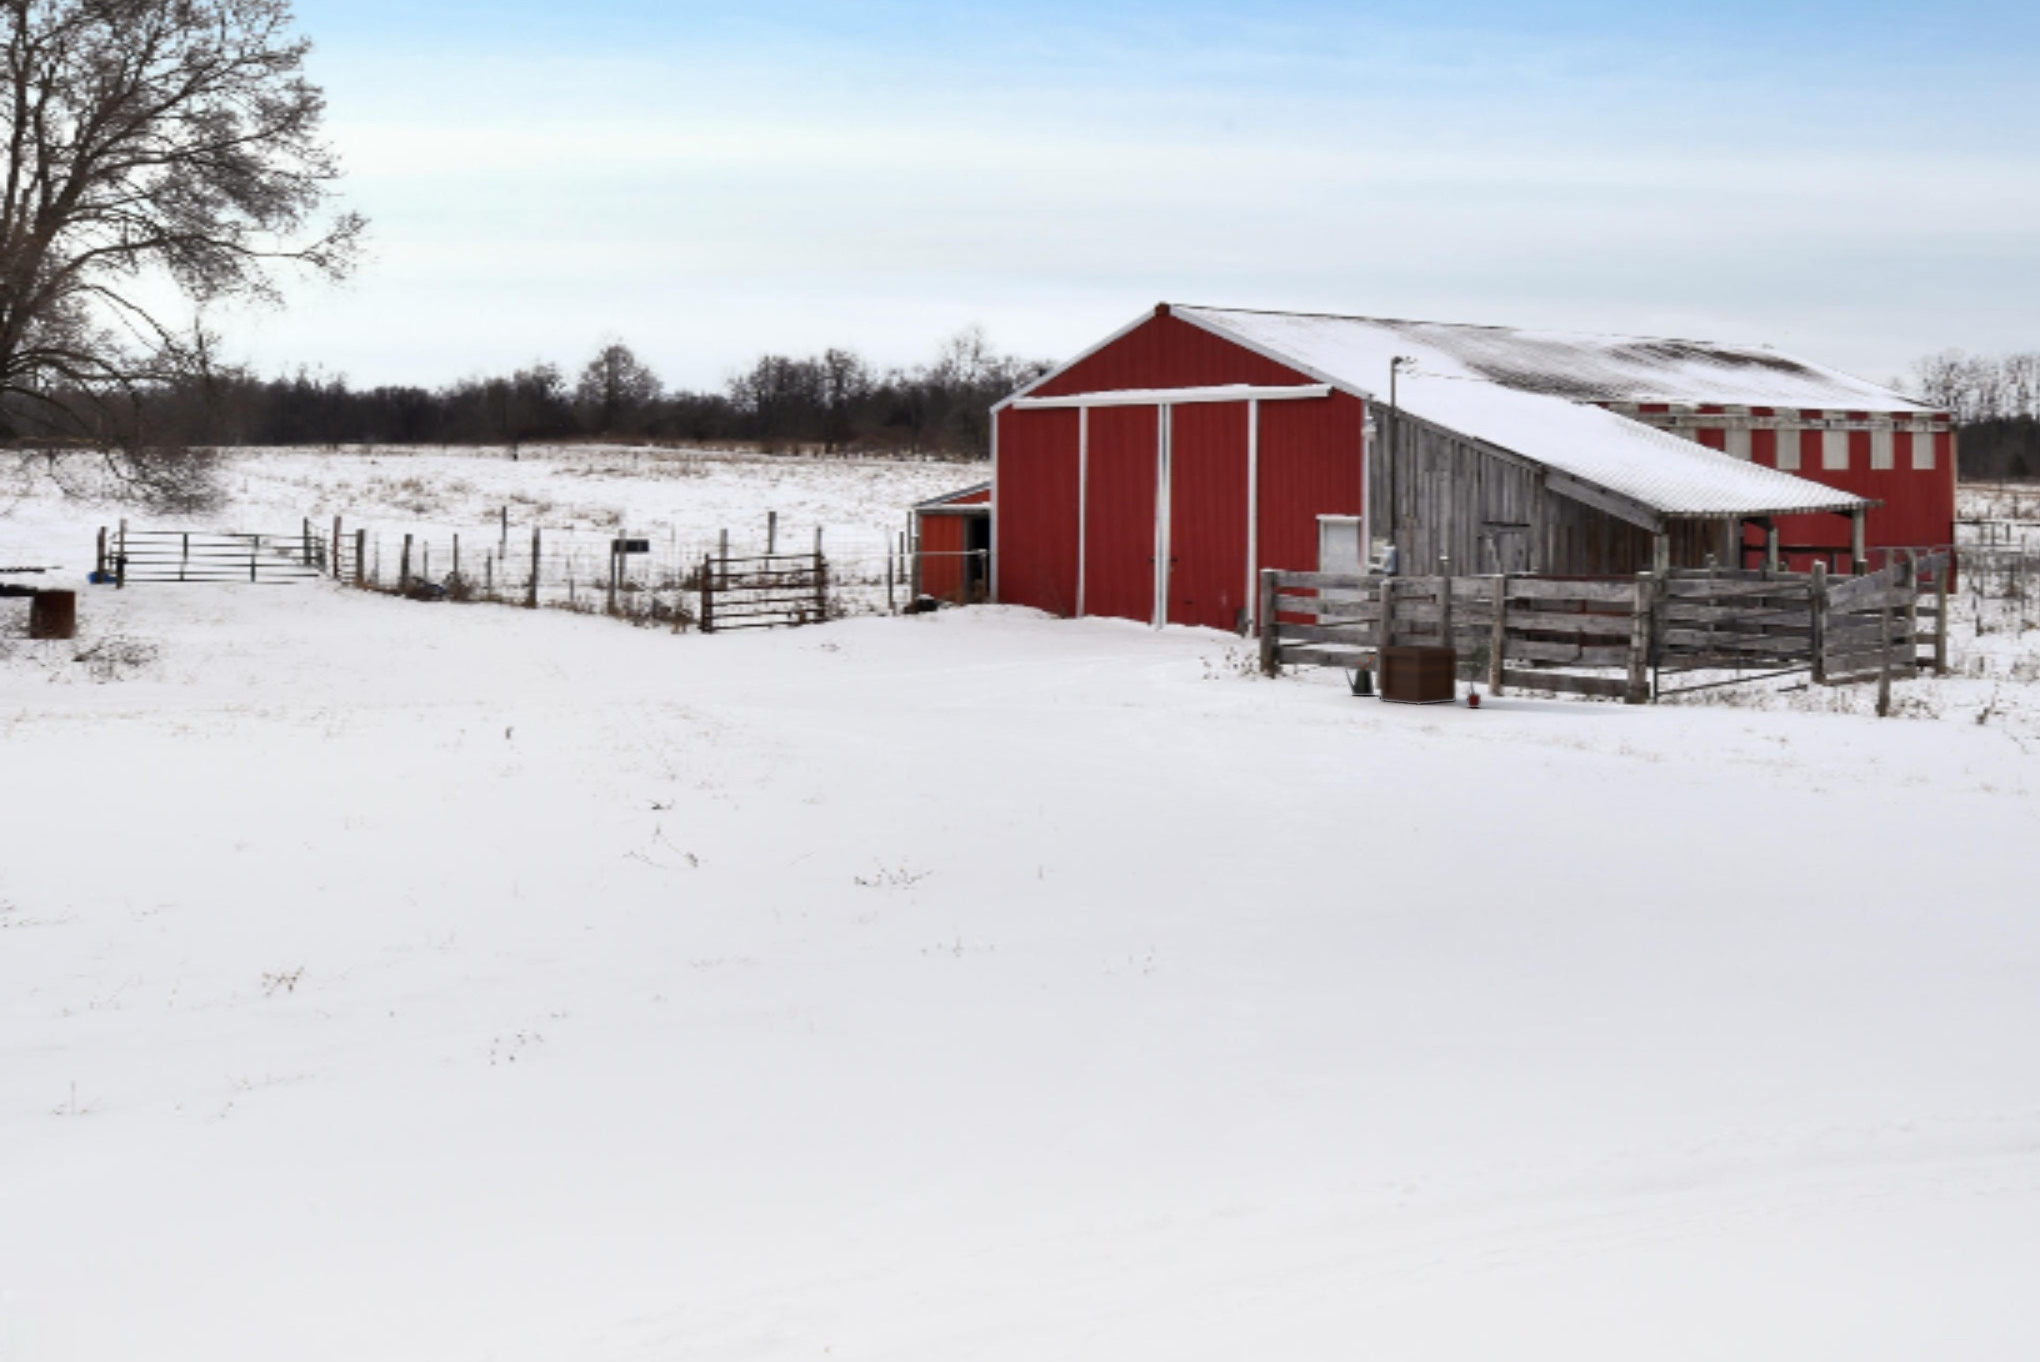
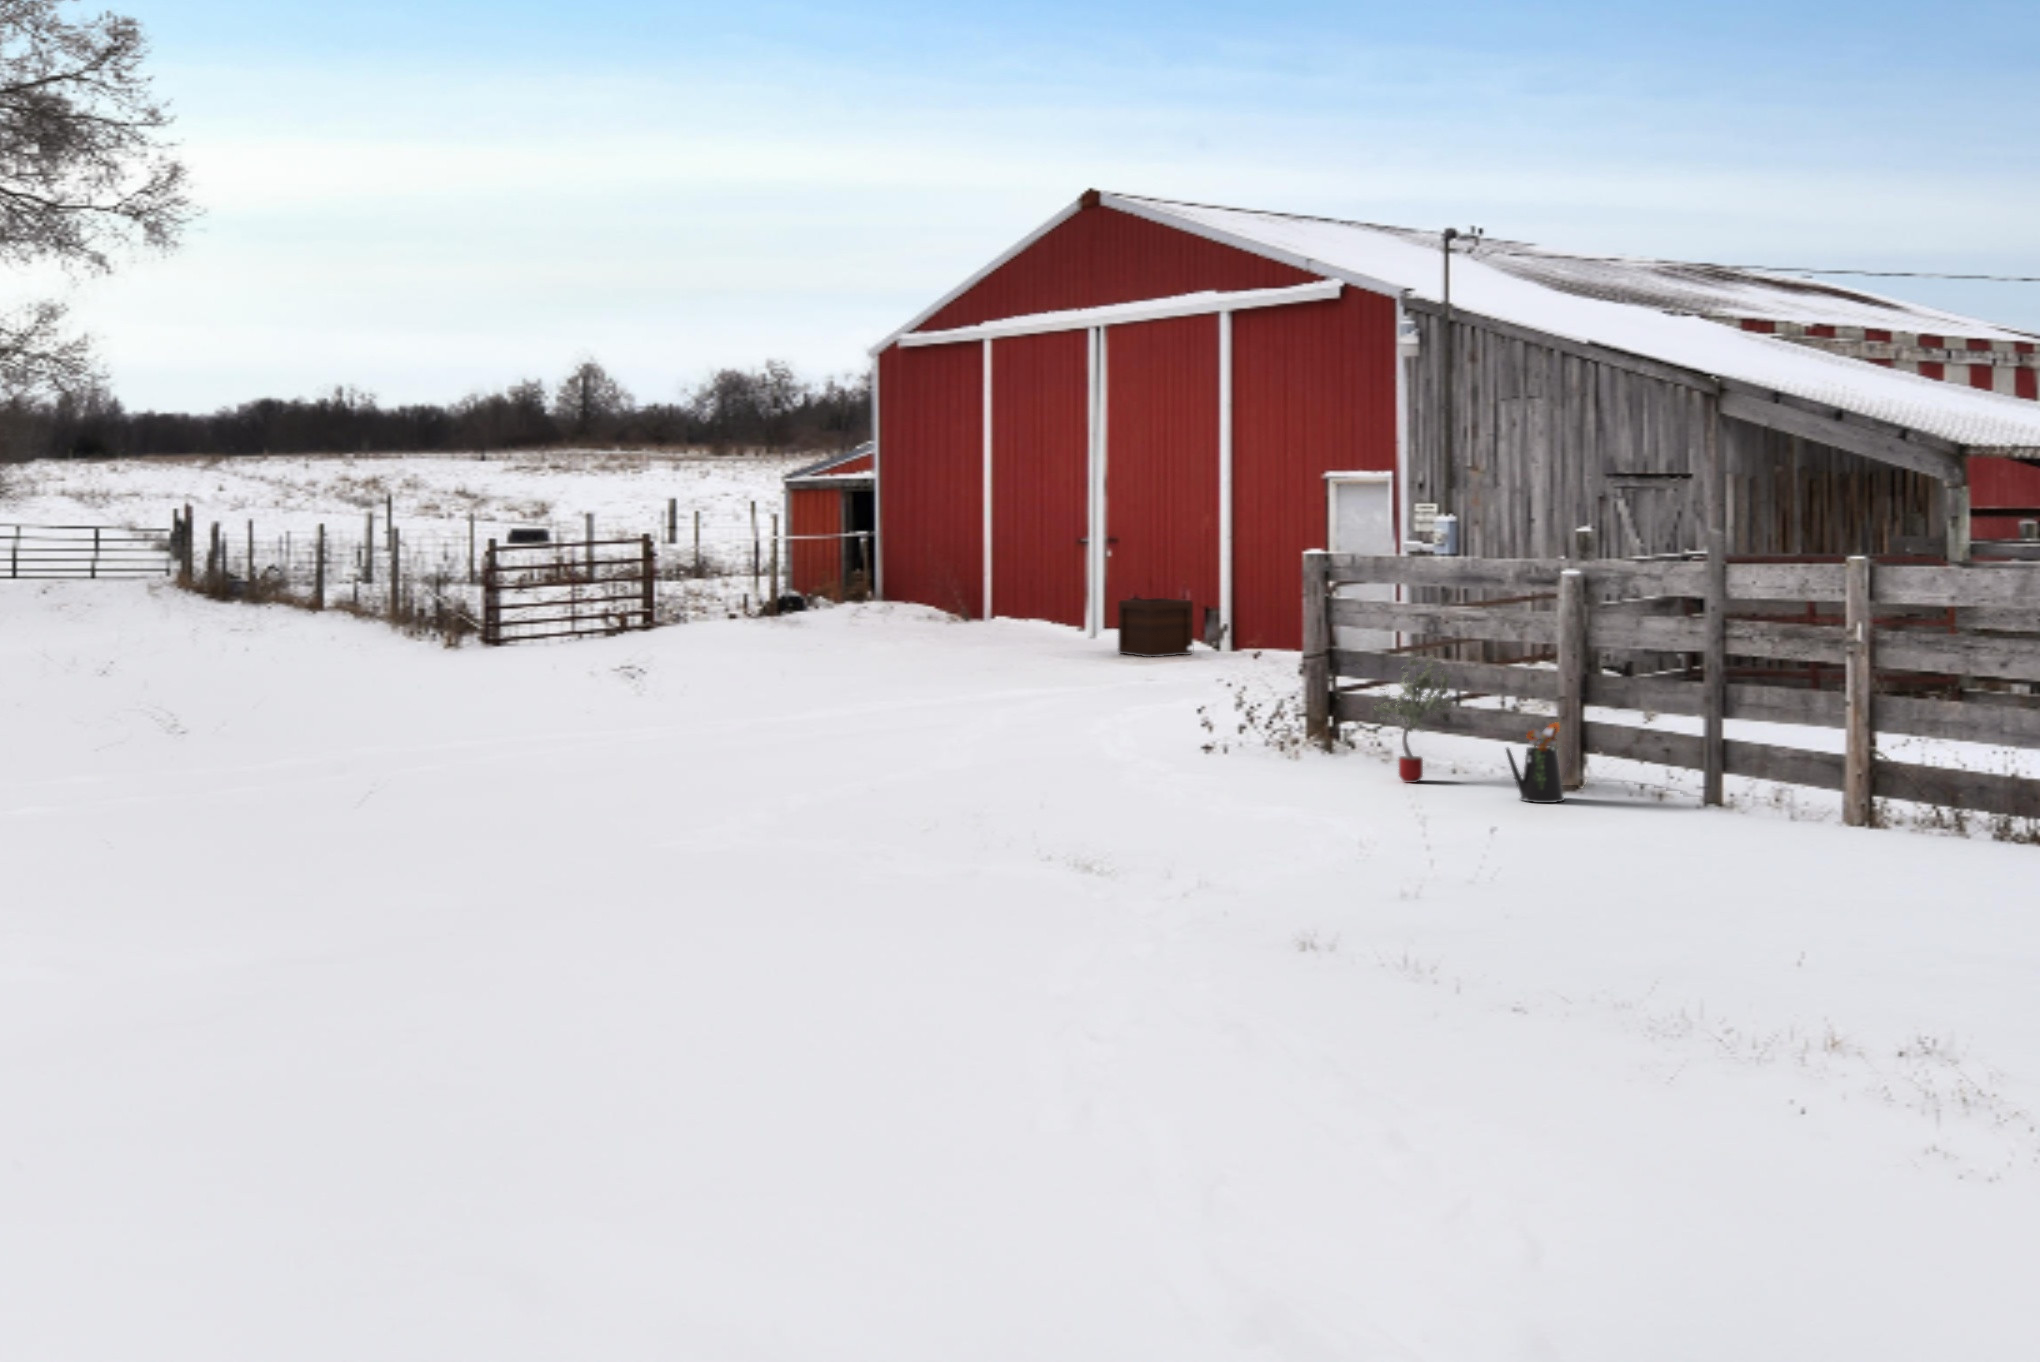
potted tree: present [1461,634,1498,708] -> present [1374,654,1451,783]
wooden crate: present [1380,645,1457,705] -> present [1118,598,1193,657]

